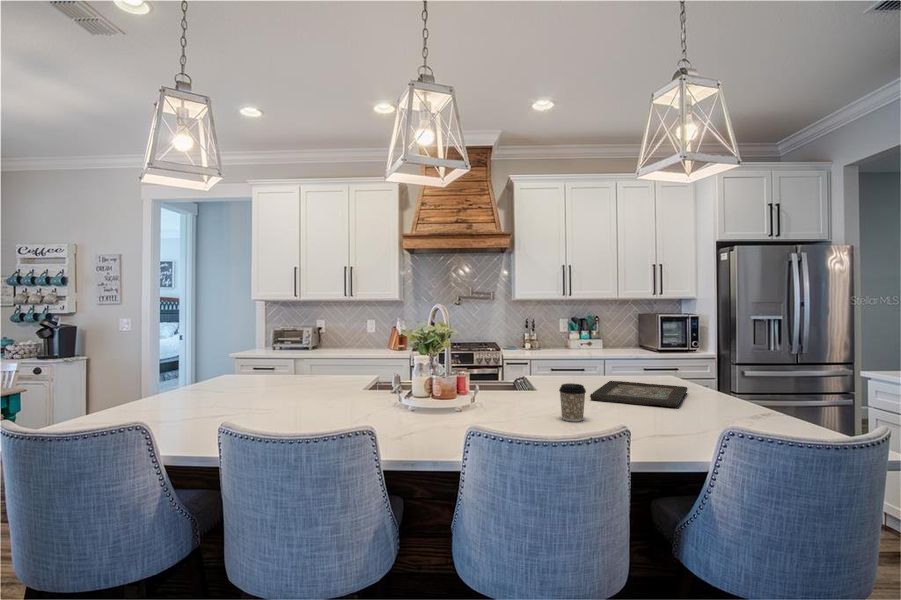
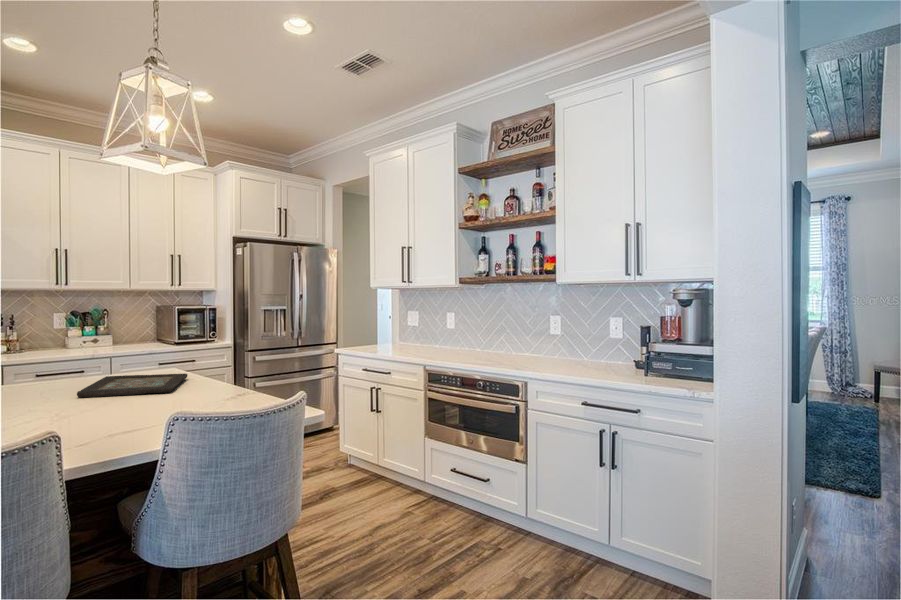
coffee cup: present [559,383,586,422] -> none [30,381,65,421]

